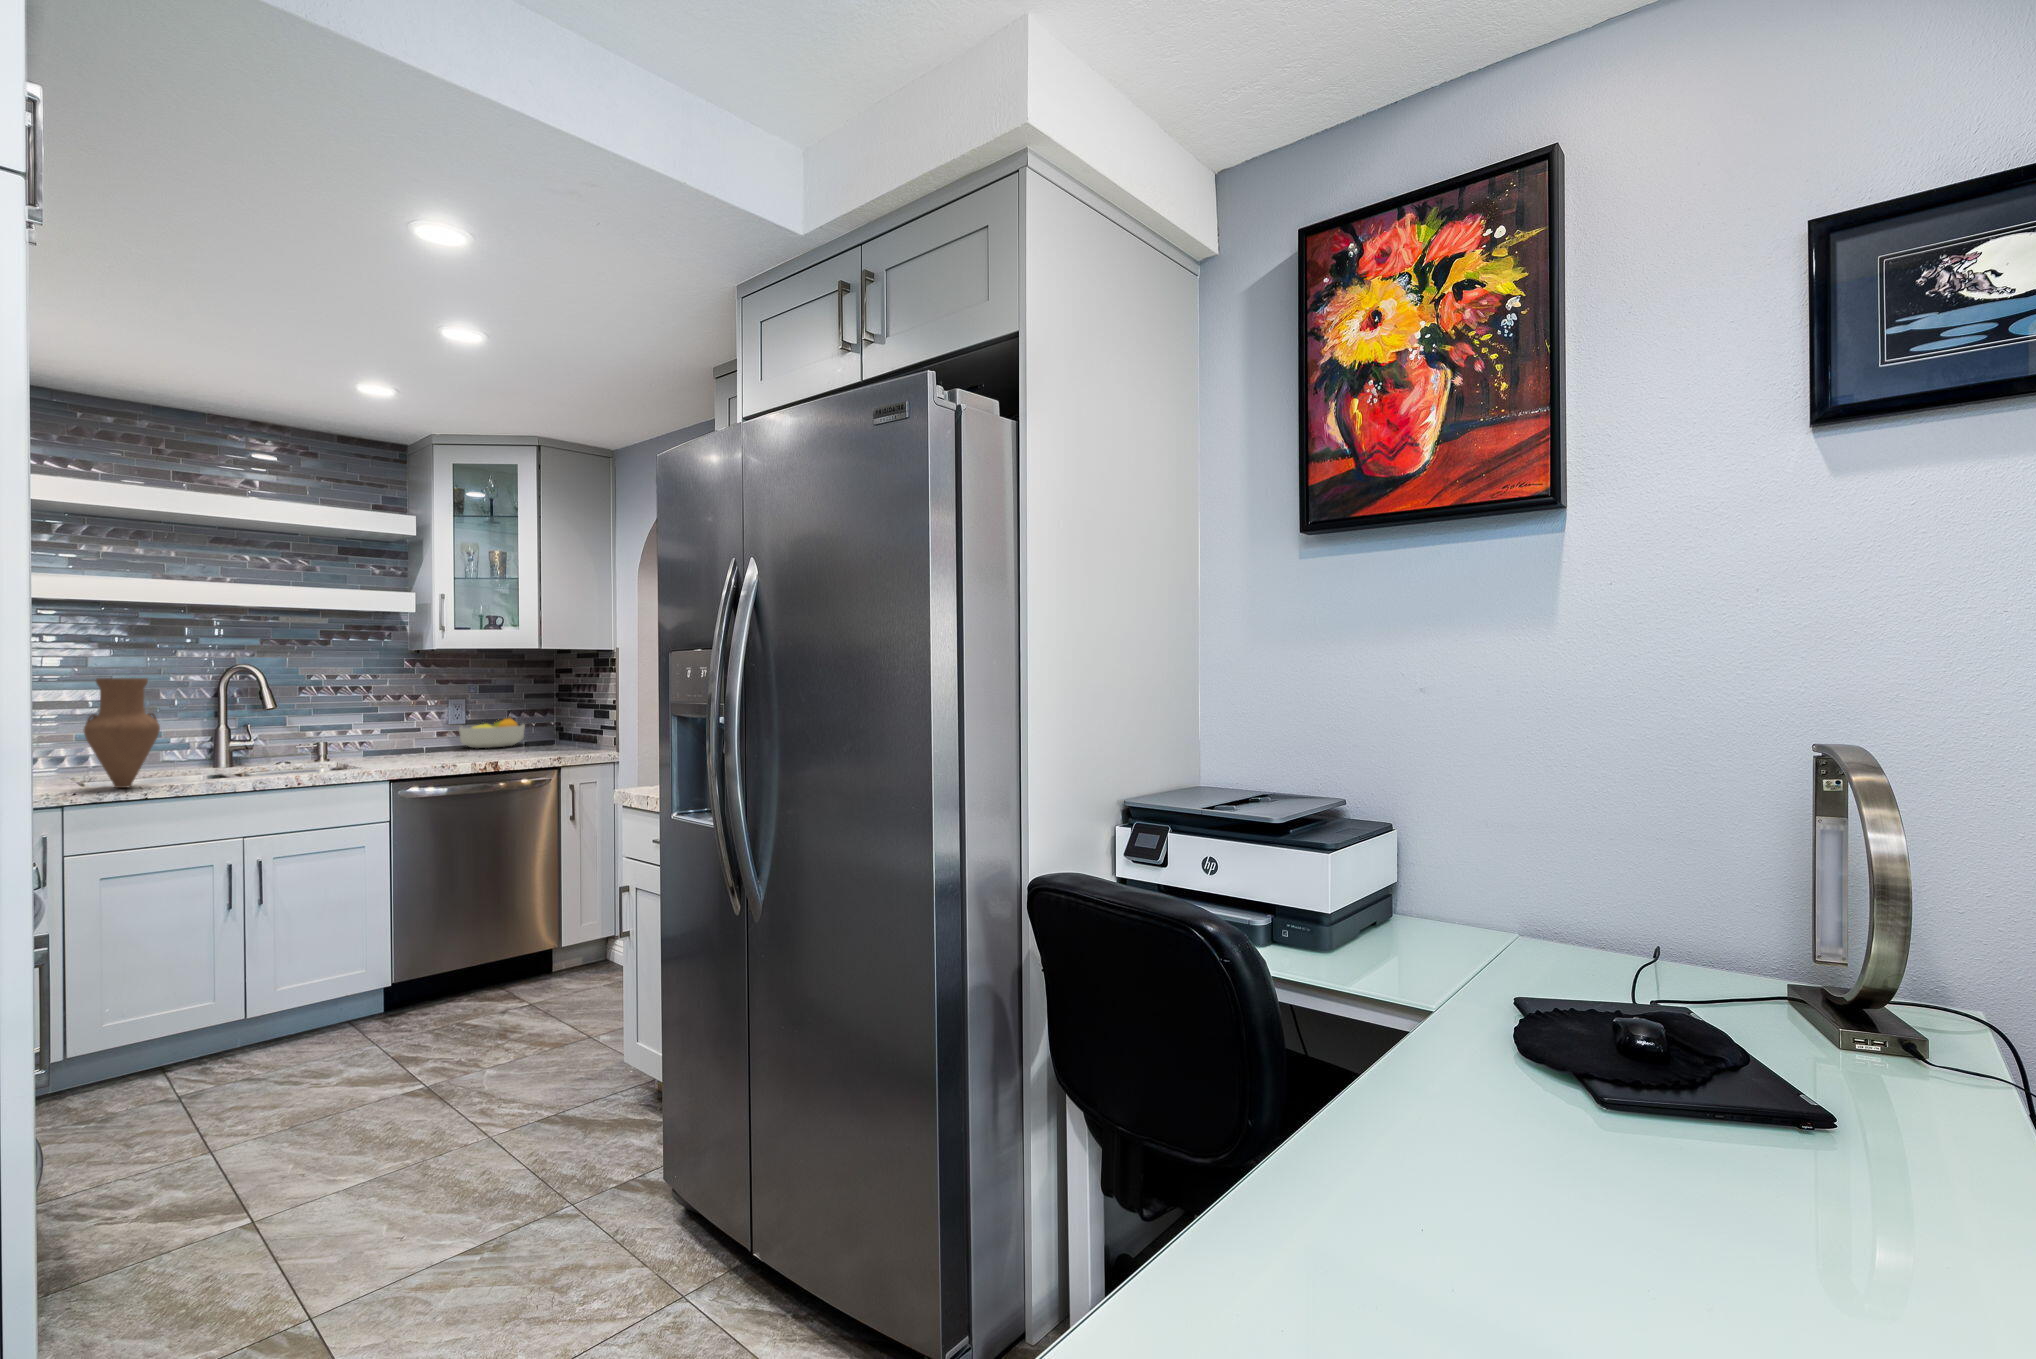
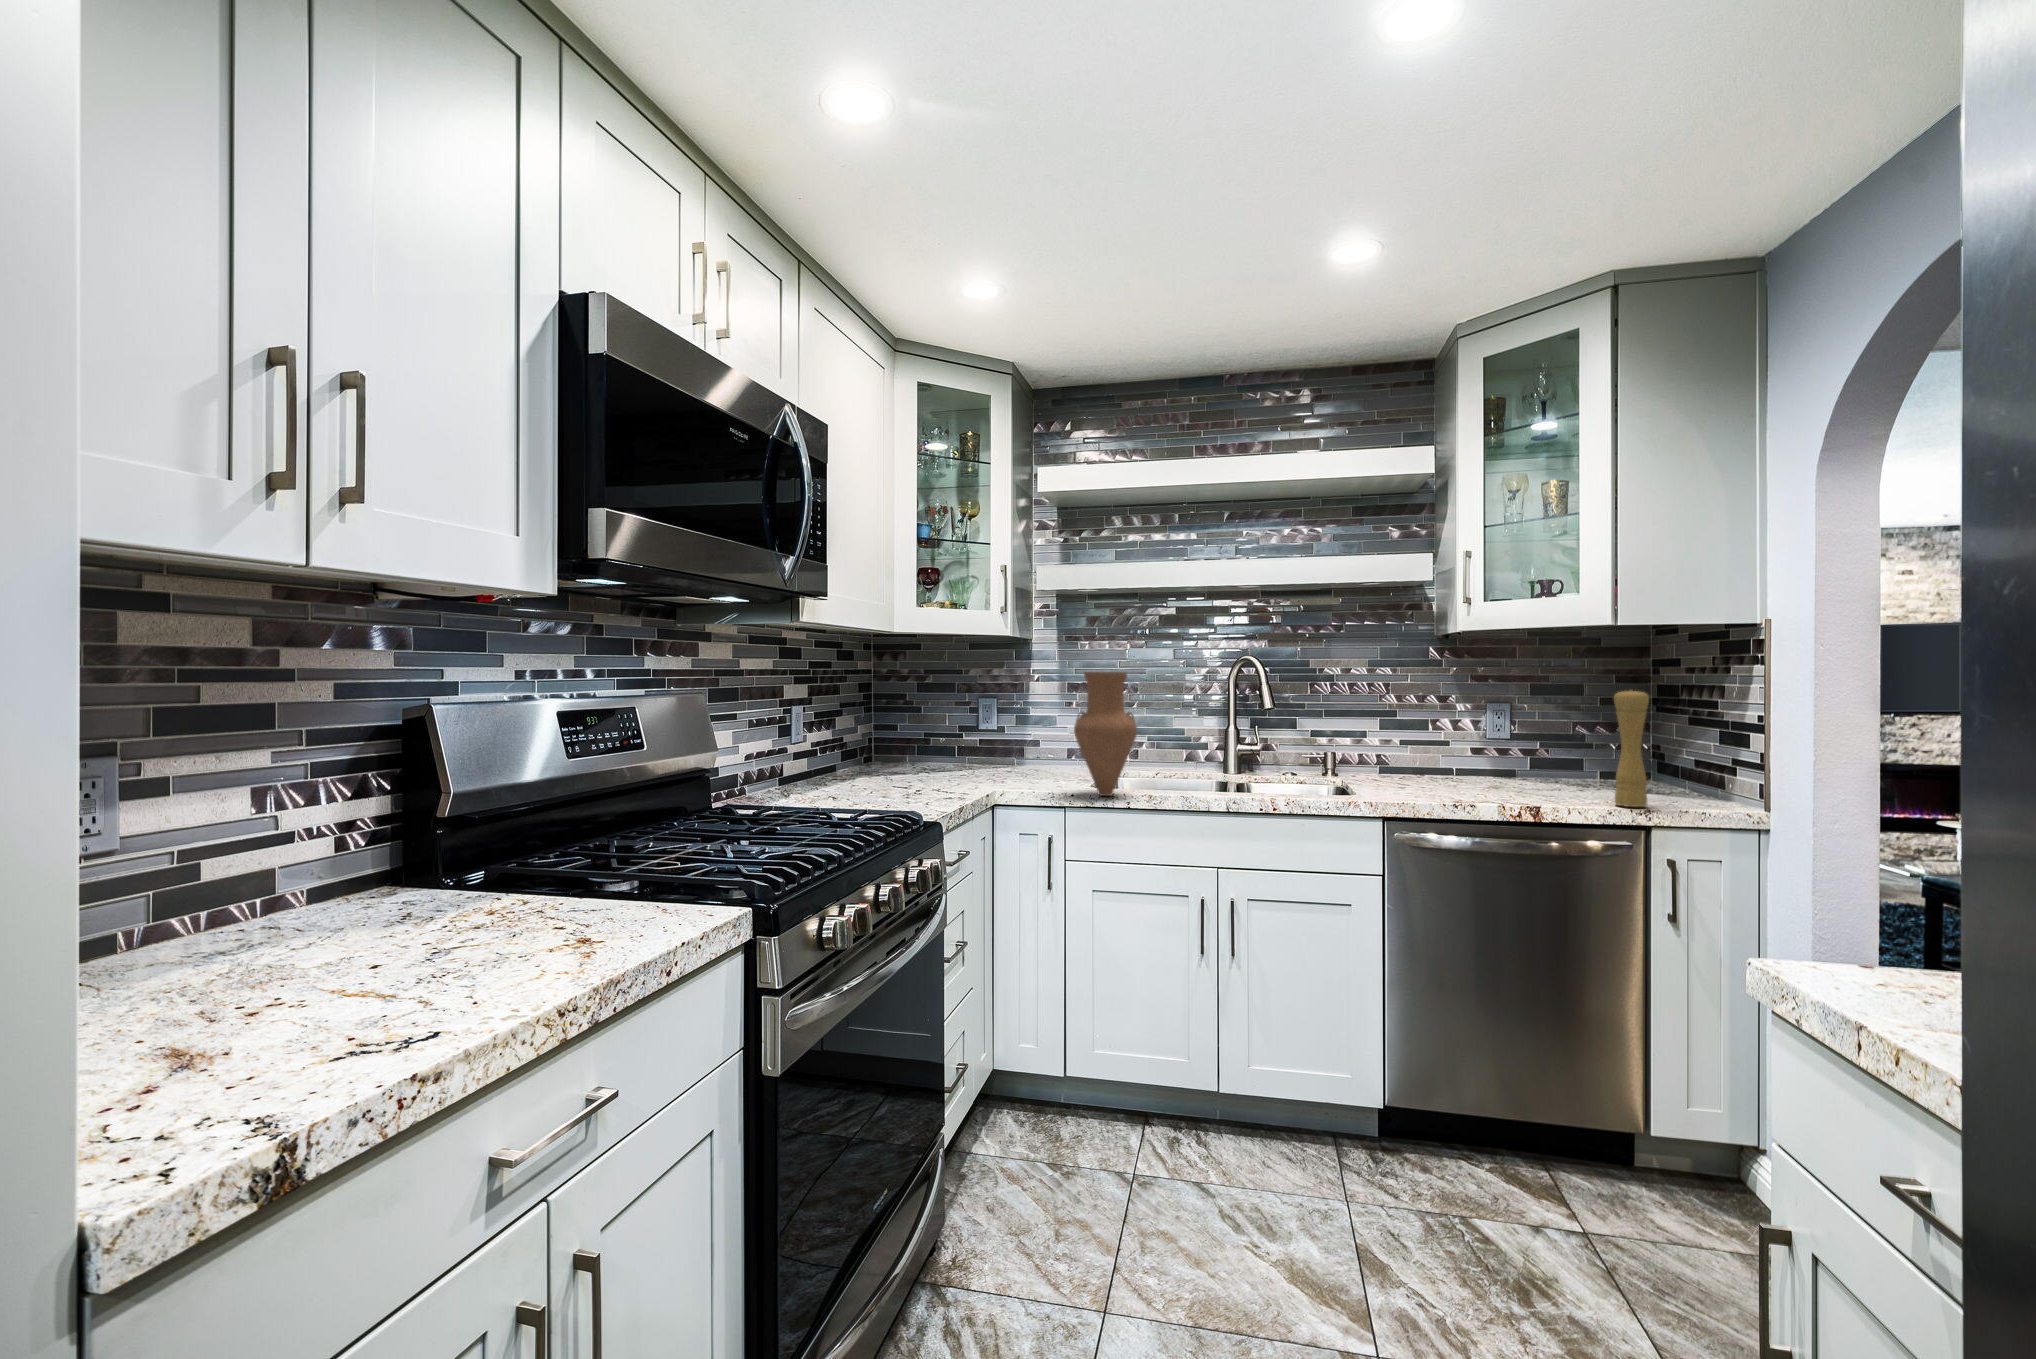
pepper mill: none [539,686,559,757] -> present [1614,689,1649,807]
fruit bowl: present [459,719,525,748] -> none [1499,730,1601,778]

